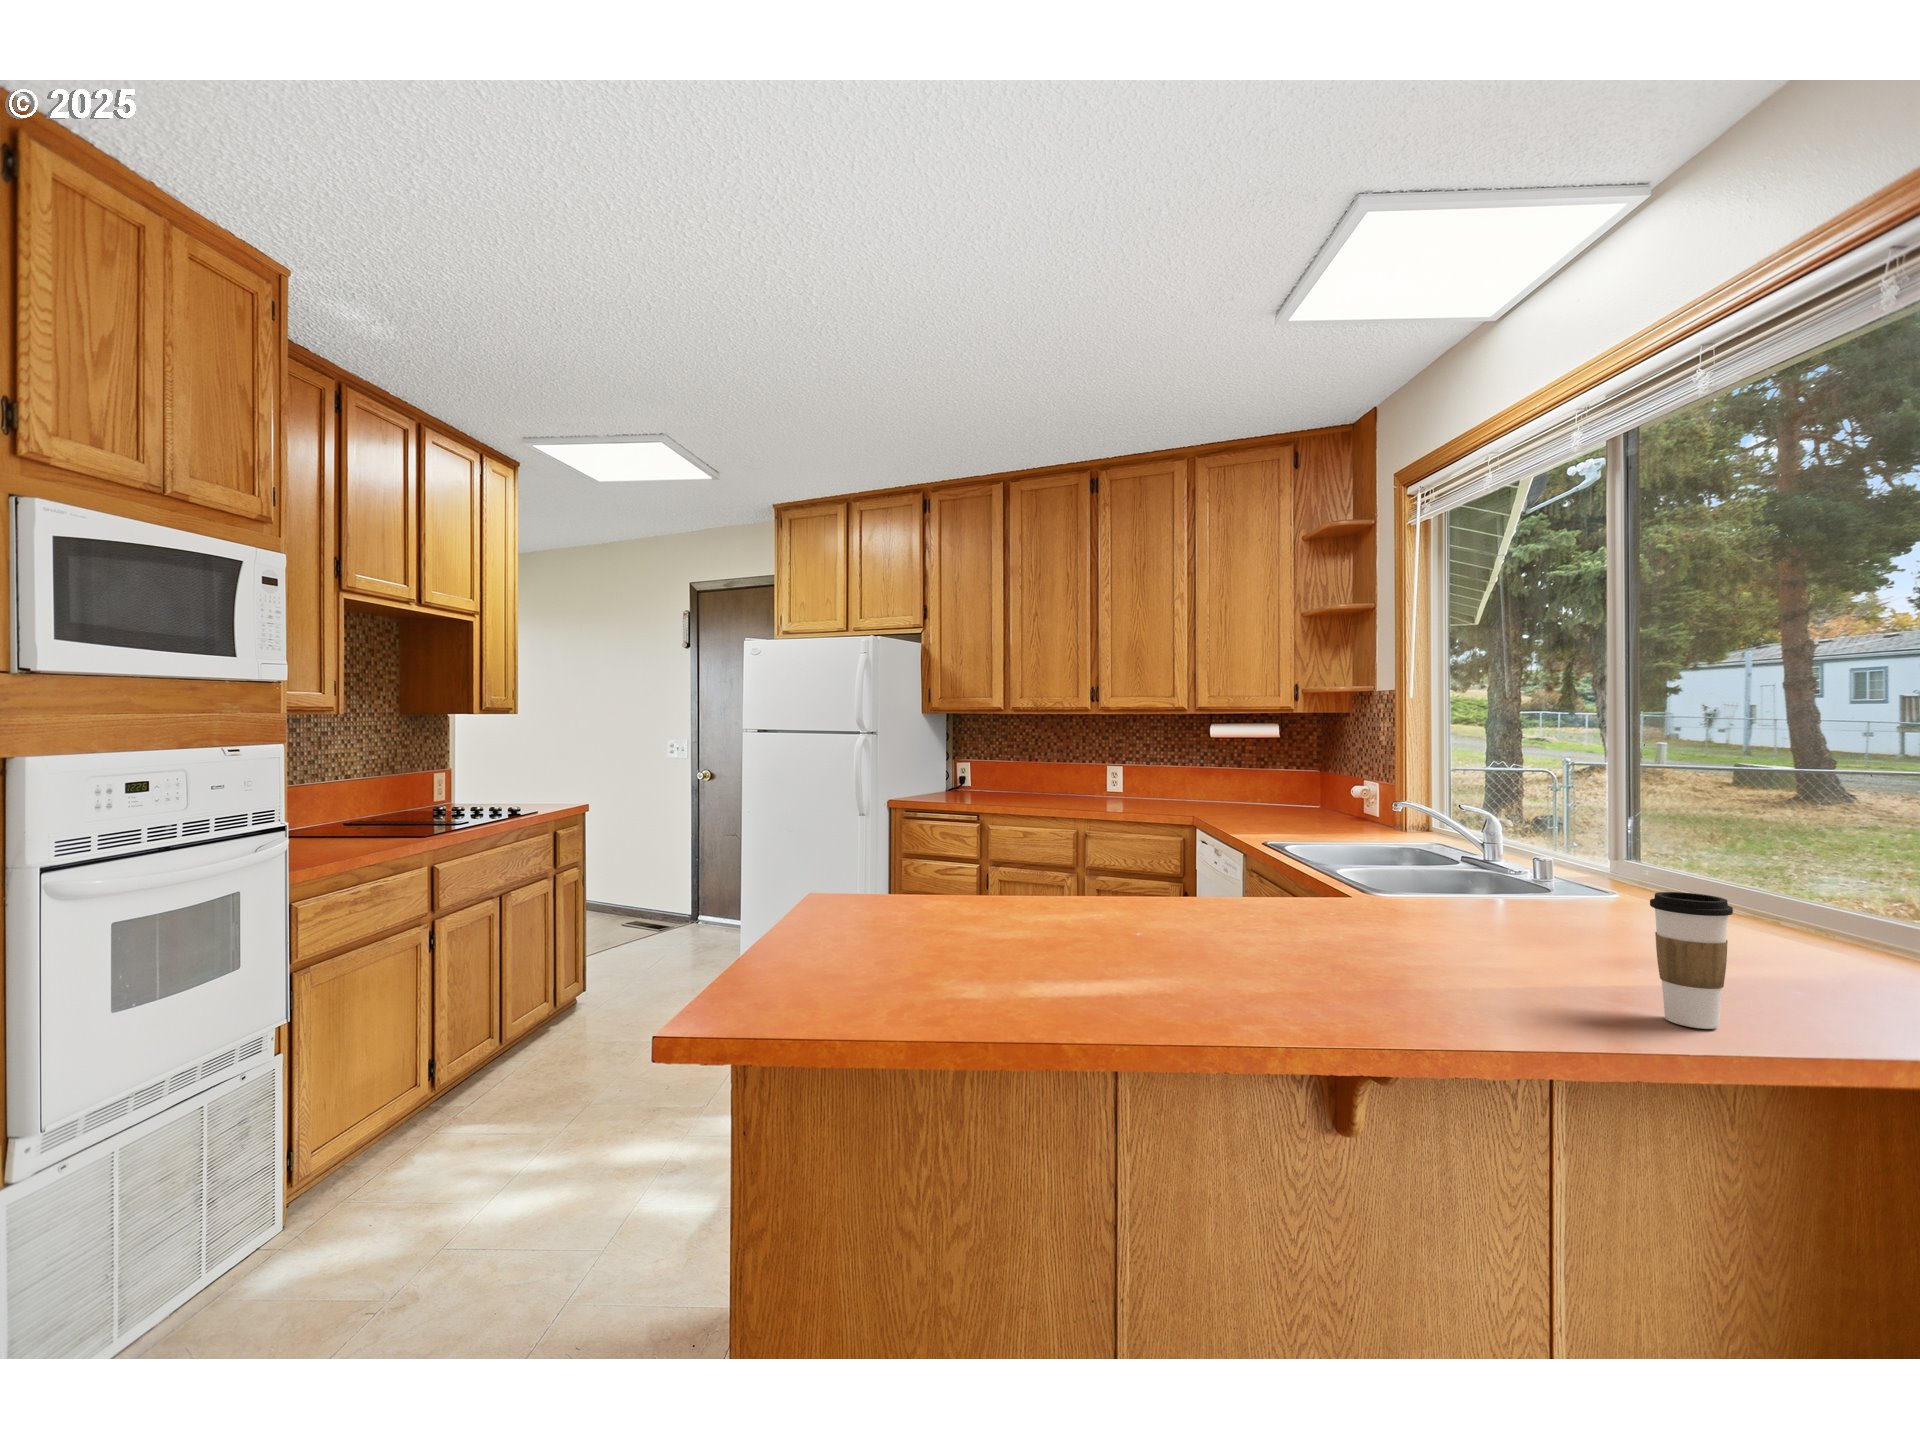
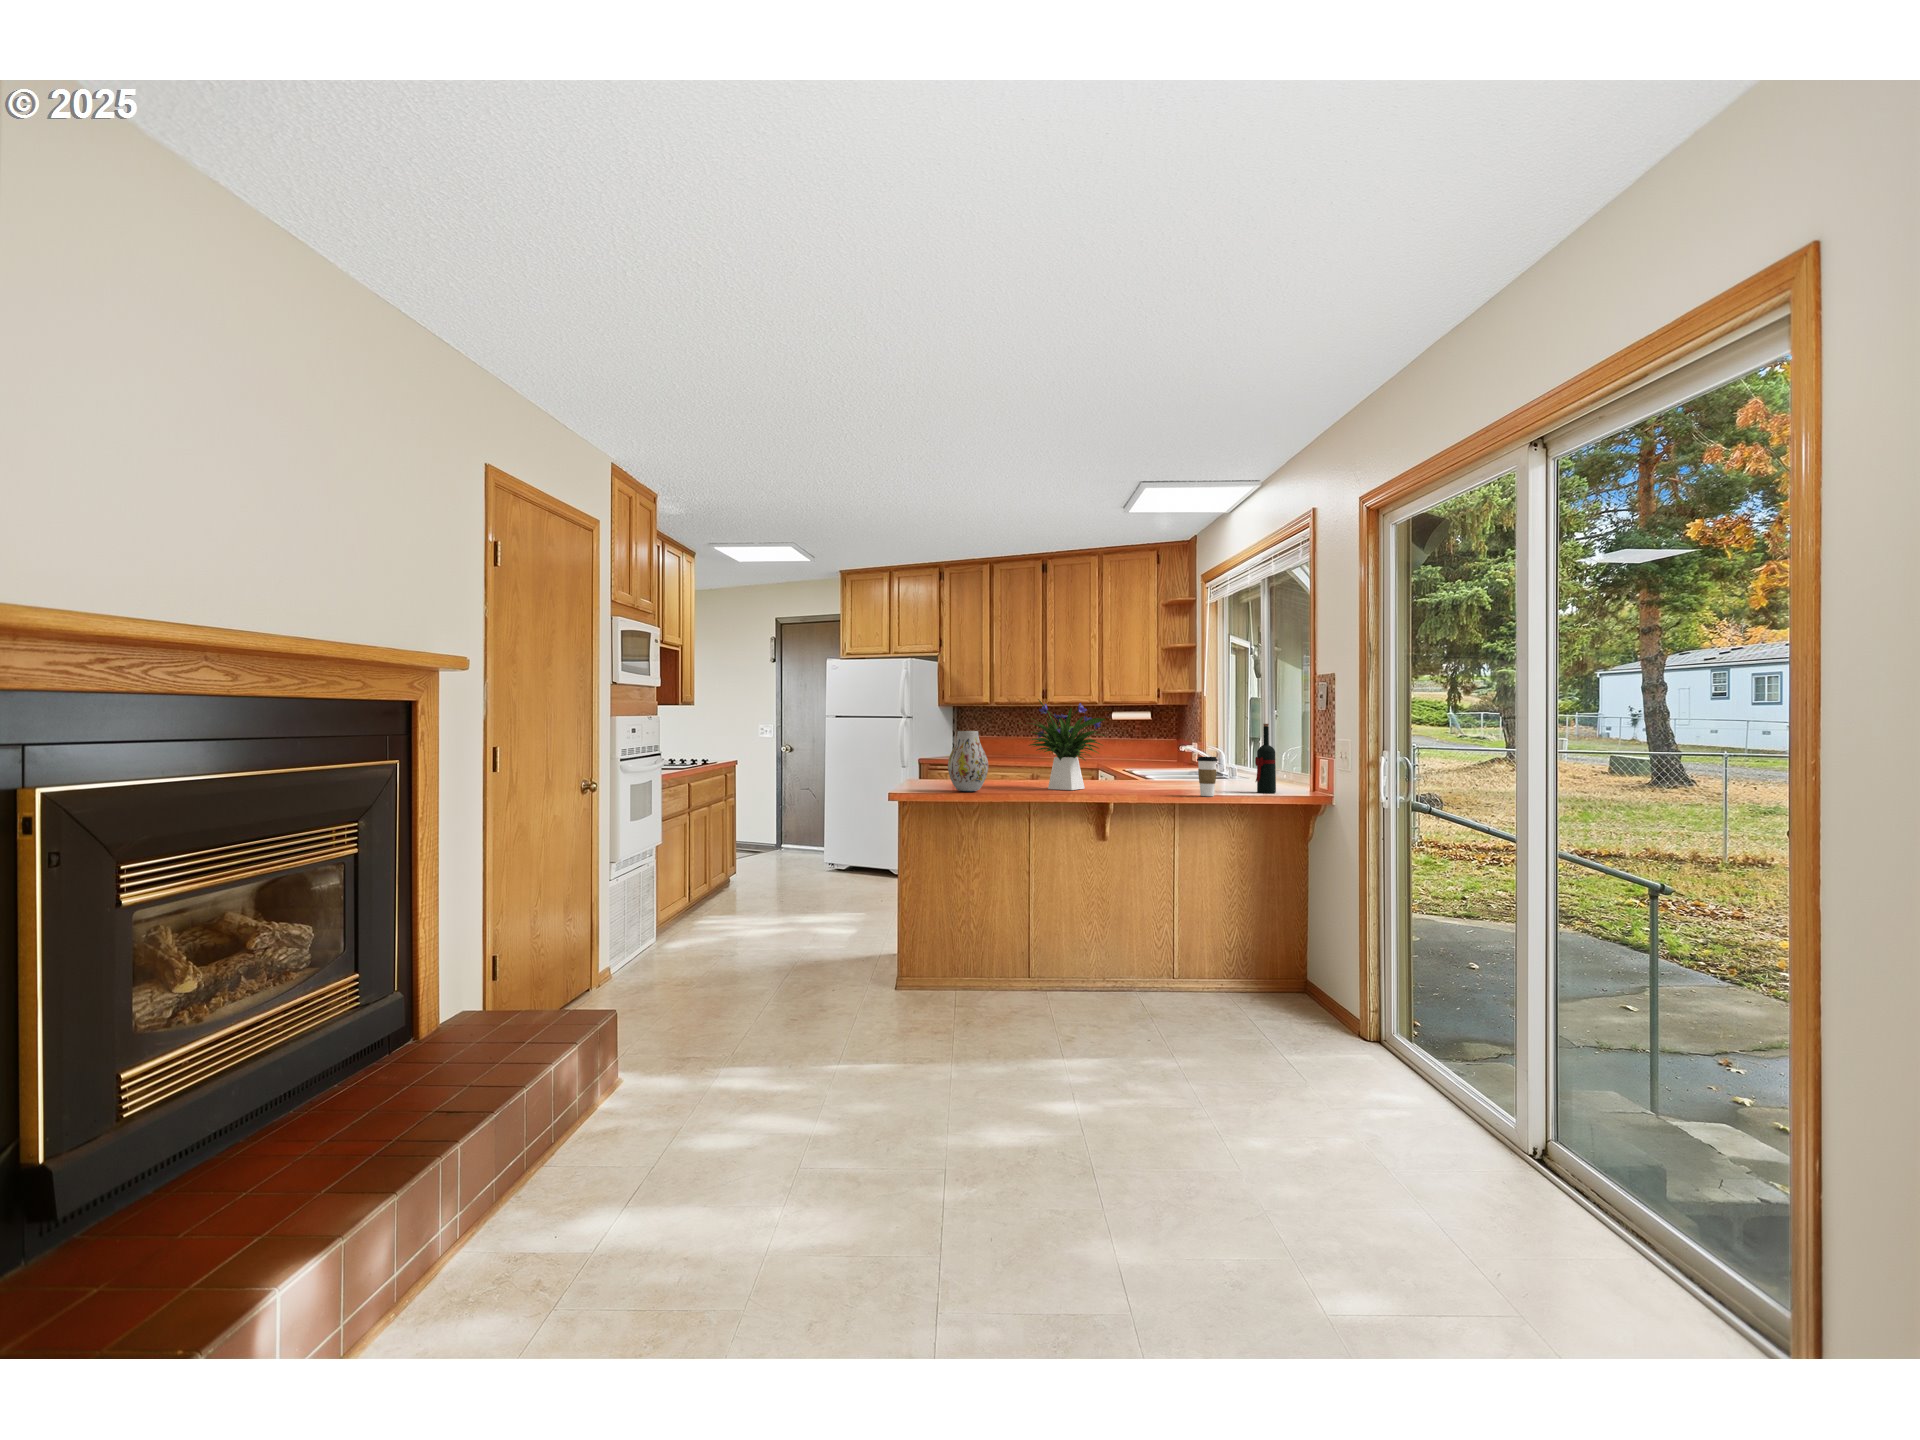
flower arrangement: none [1074,708,1333,973] -> present [1029,699,1106,790]
wine bottle: none [1749,778,1818,981] -> present [1255,724,1276,793]
vase: none [865,808,989,1001] -> present [948,731,988,791]

